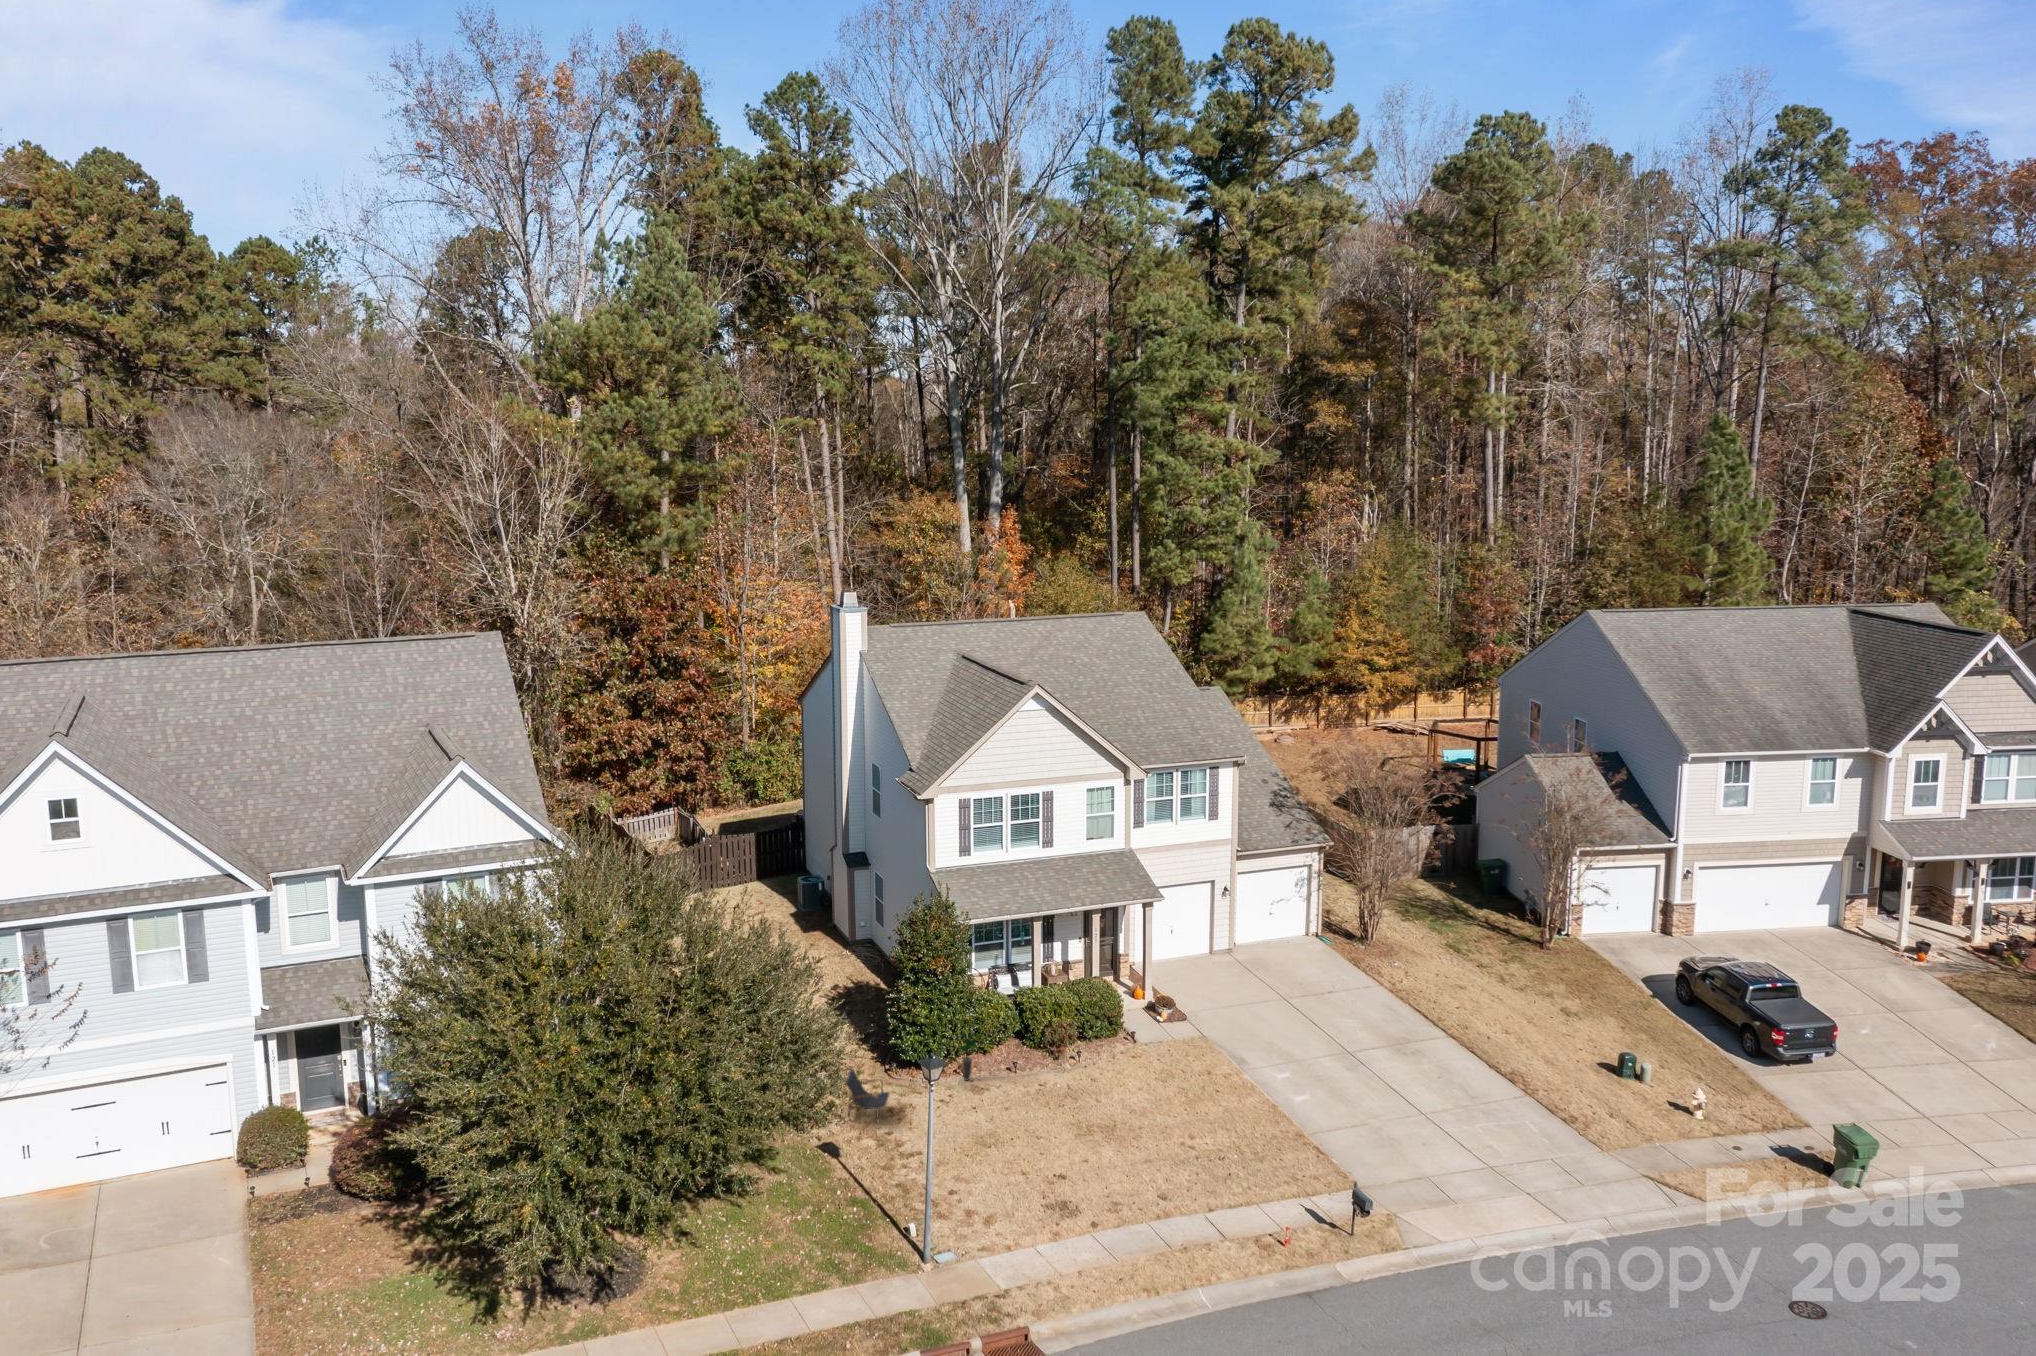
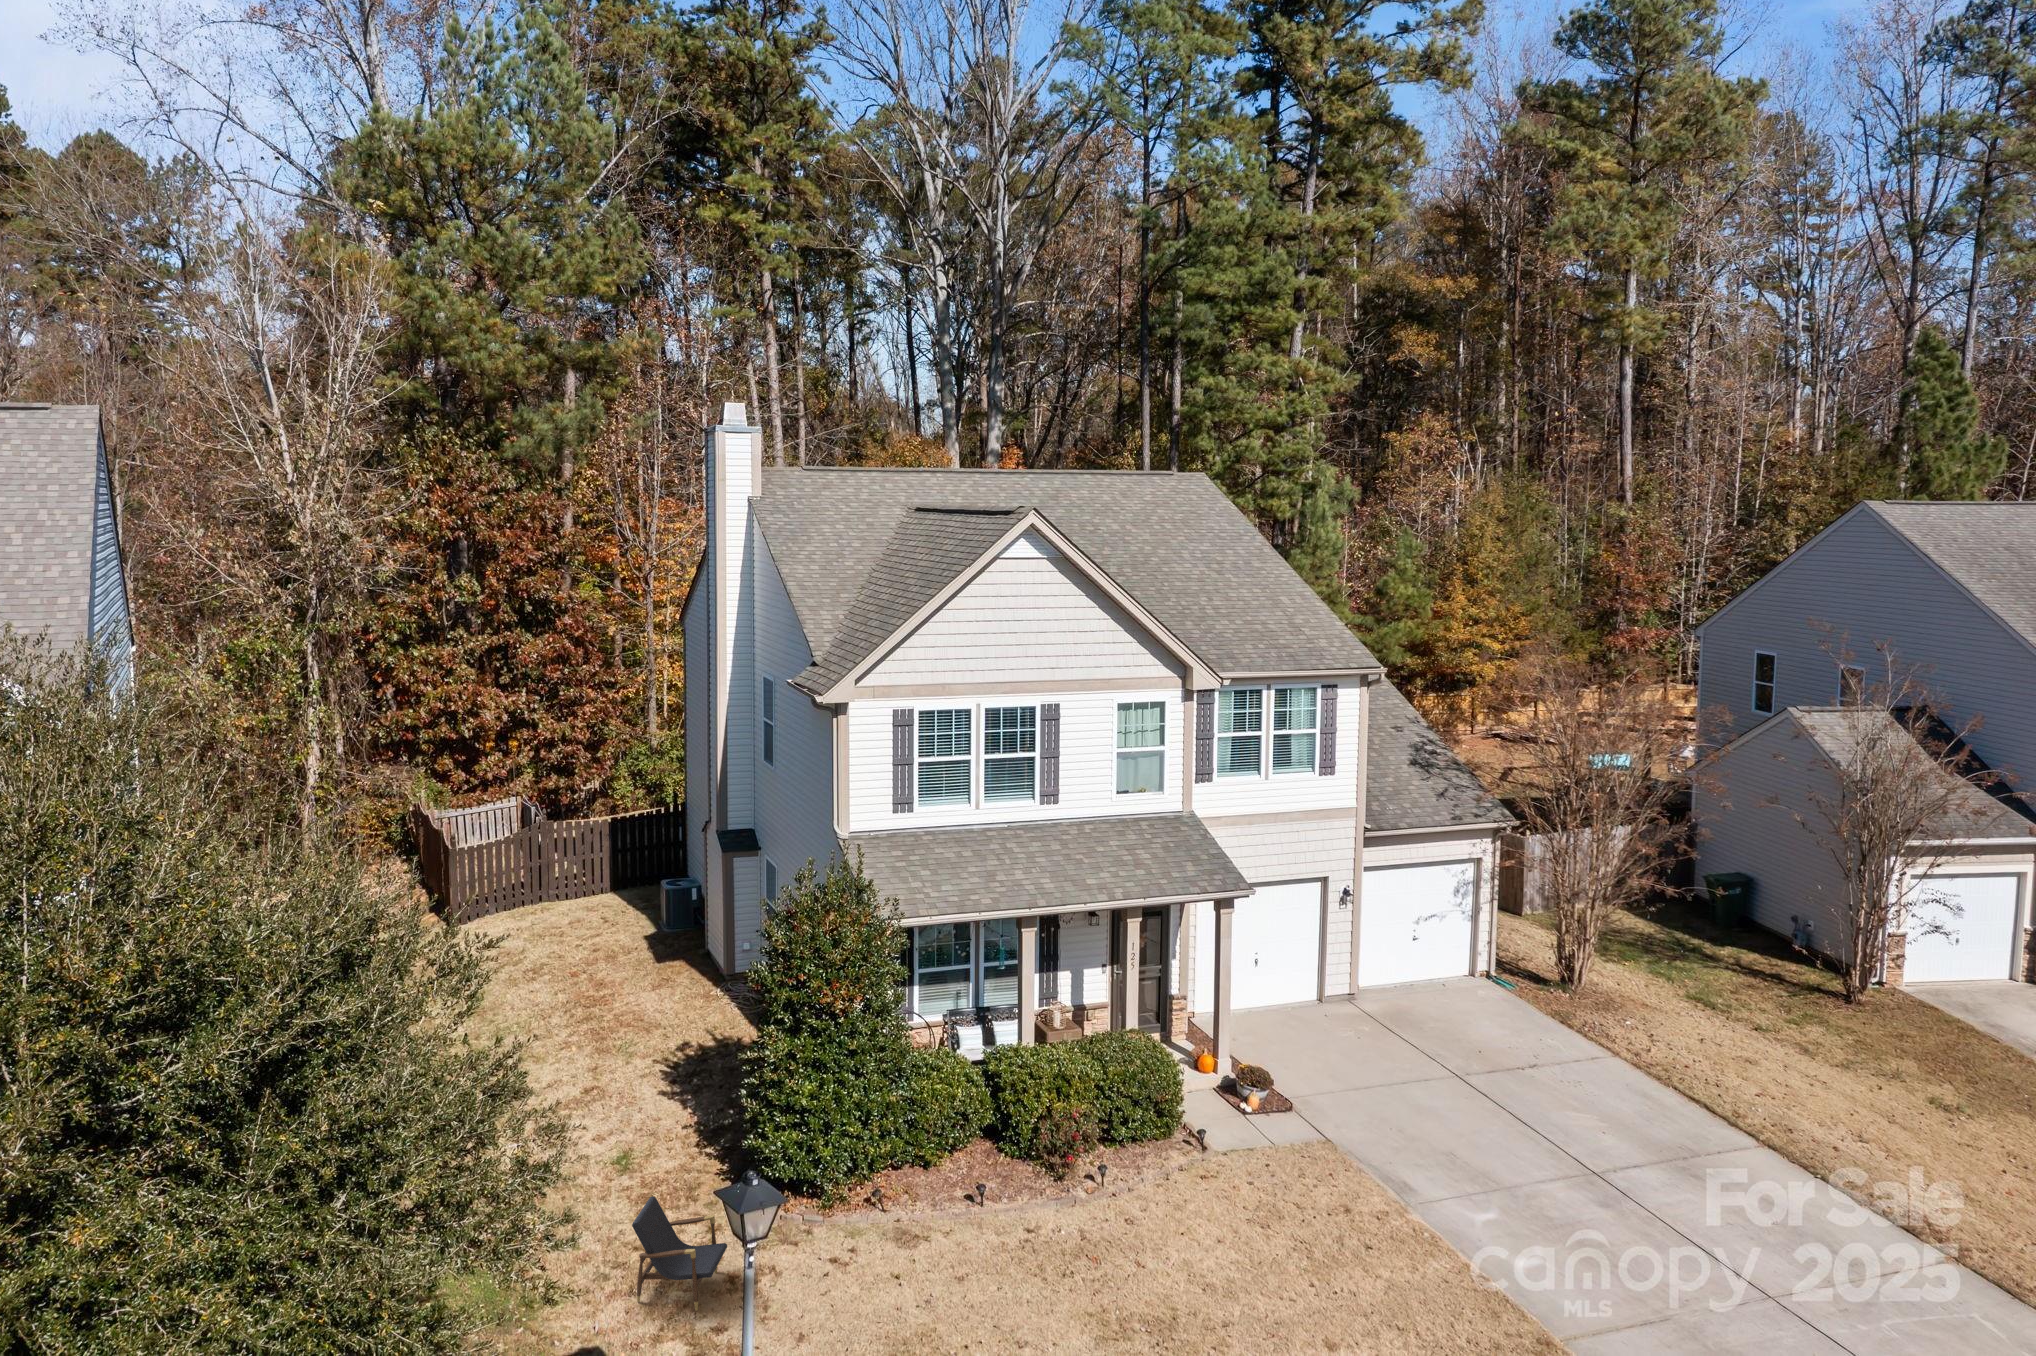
potted plant: present [958,1033,976,1081] -> none [869,1127,911,1220]

